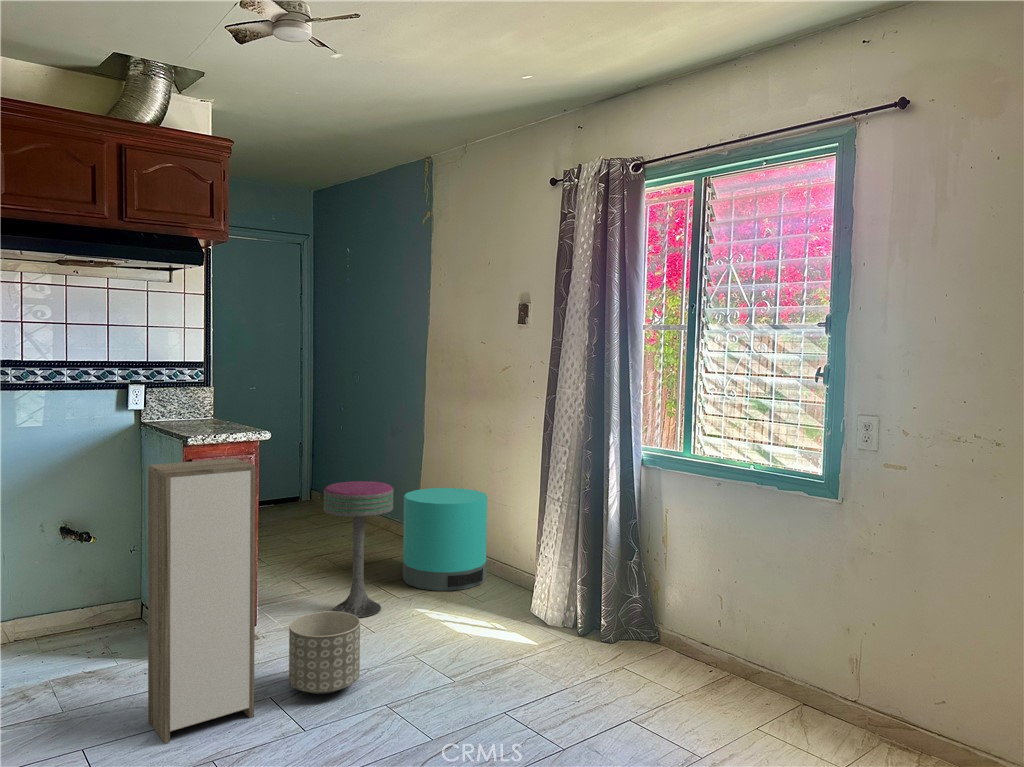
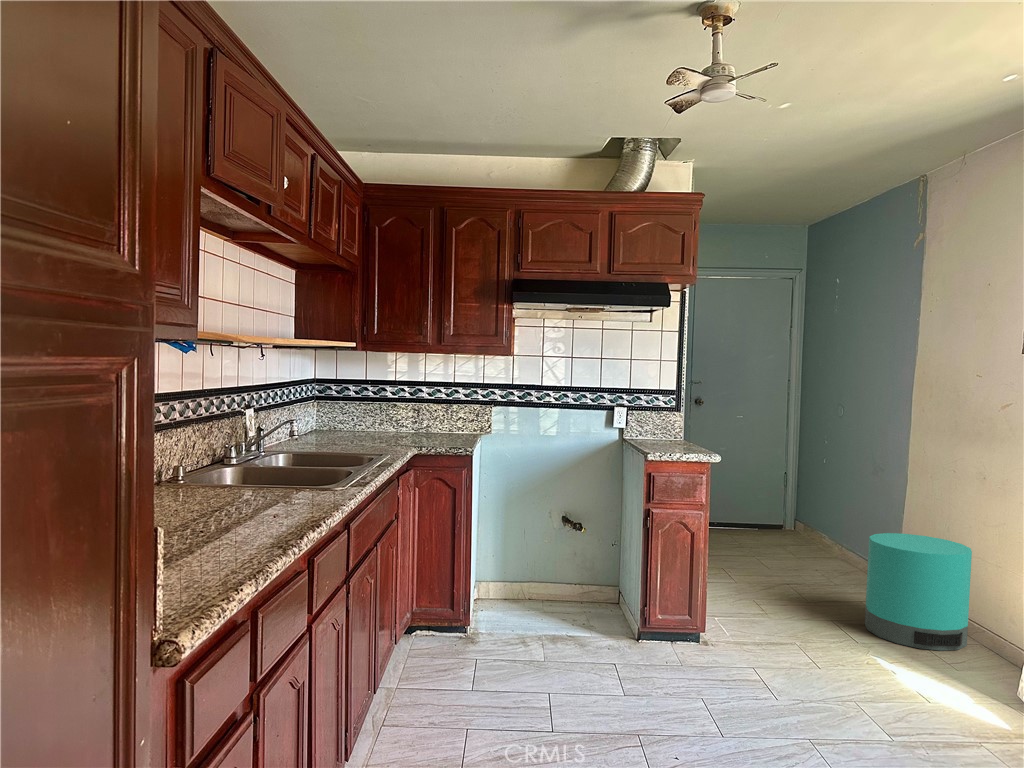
storage cabinet: present [148,458,256,743] -> none [601,473,693,707]
bar stool: present [324,481,394,617] -> none [775,513,849,651]
planter: present [289,611,360,694] -> none [719,630,790,709]

